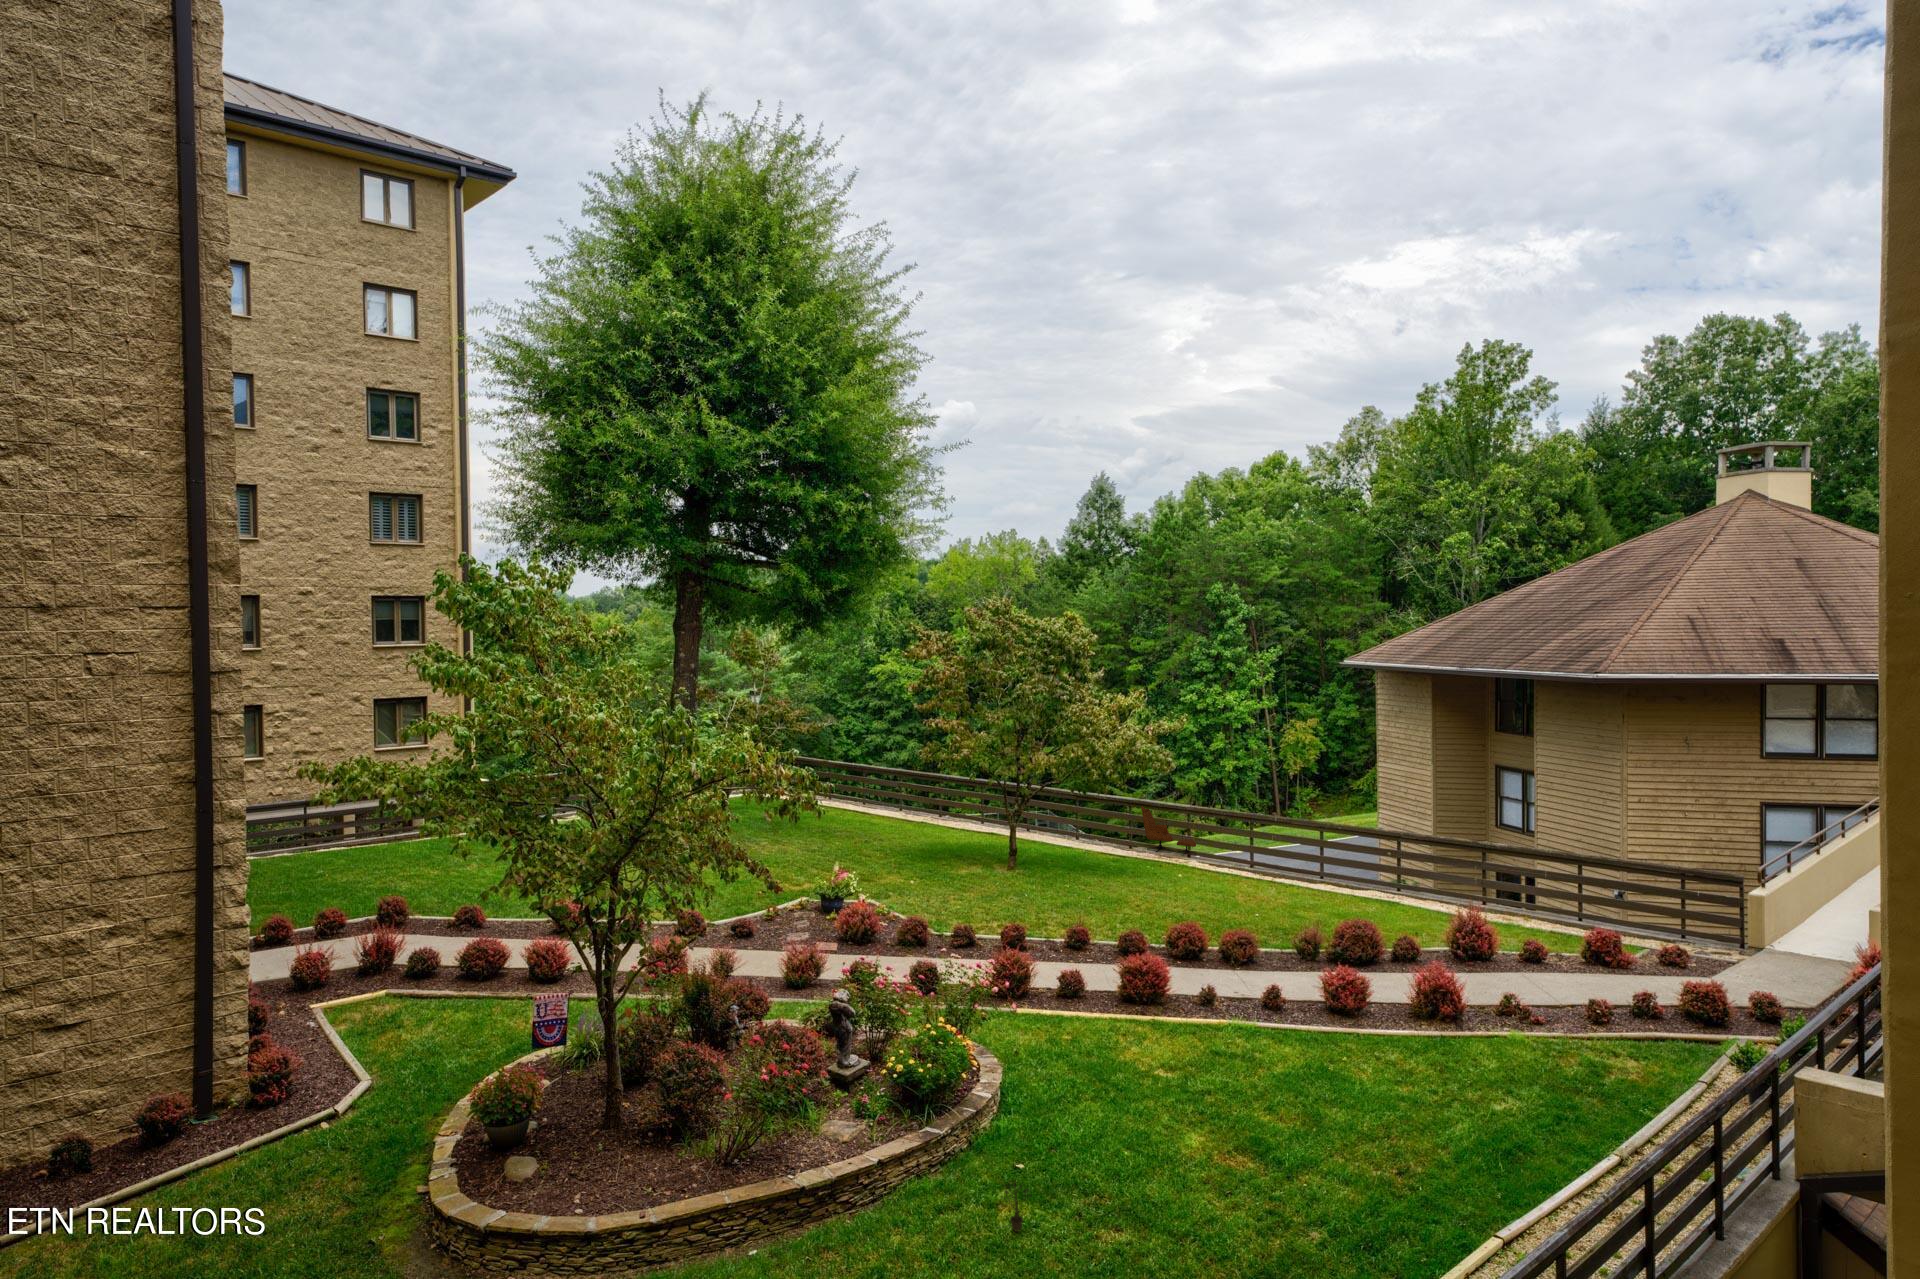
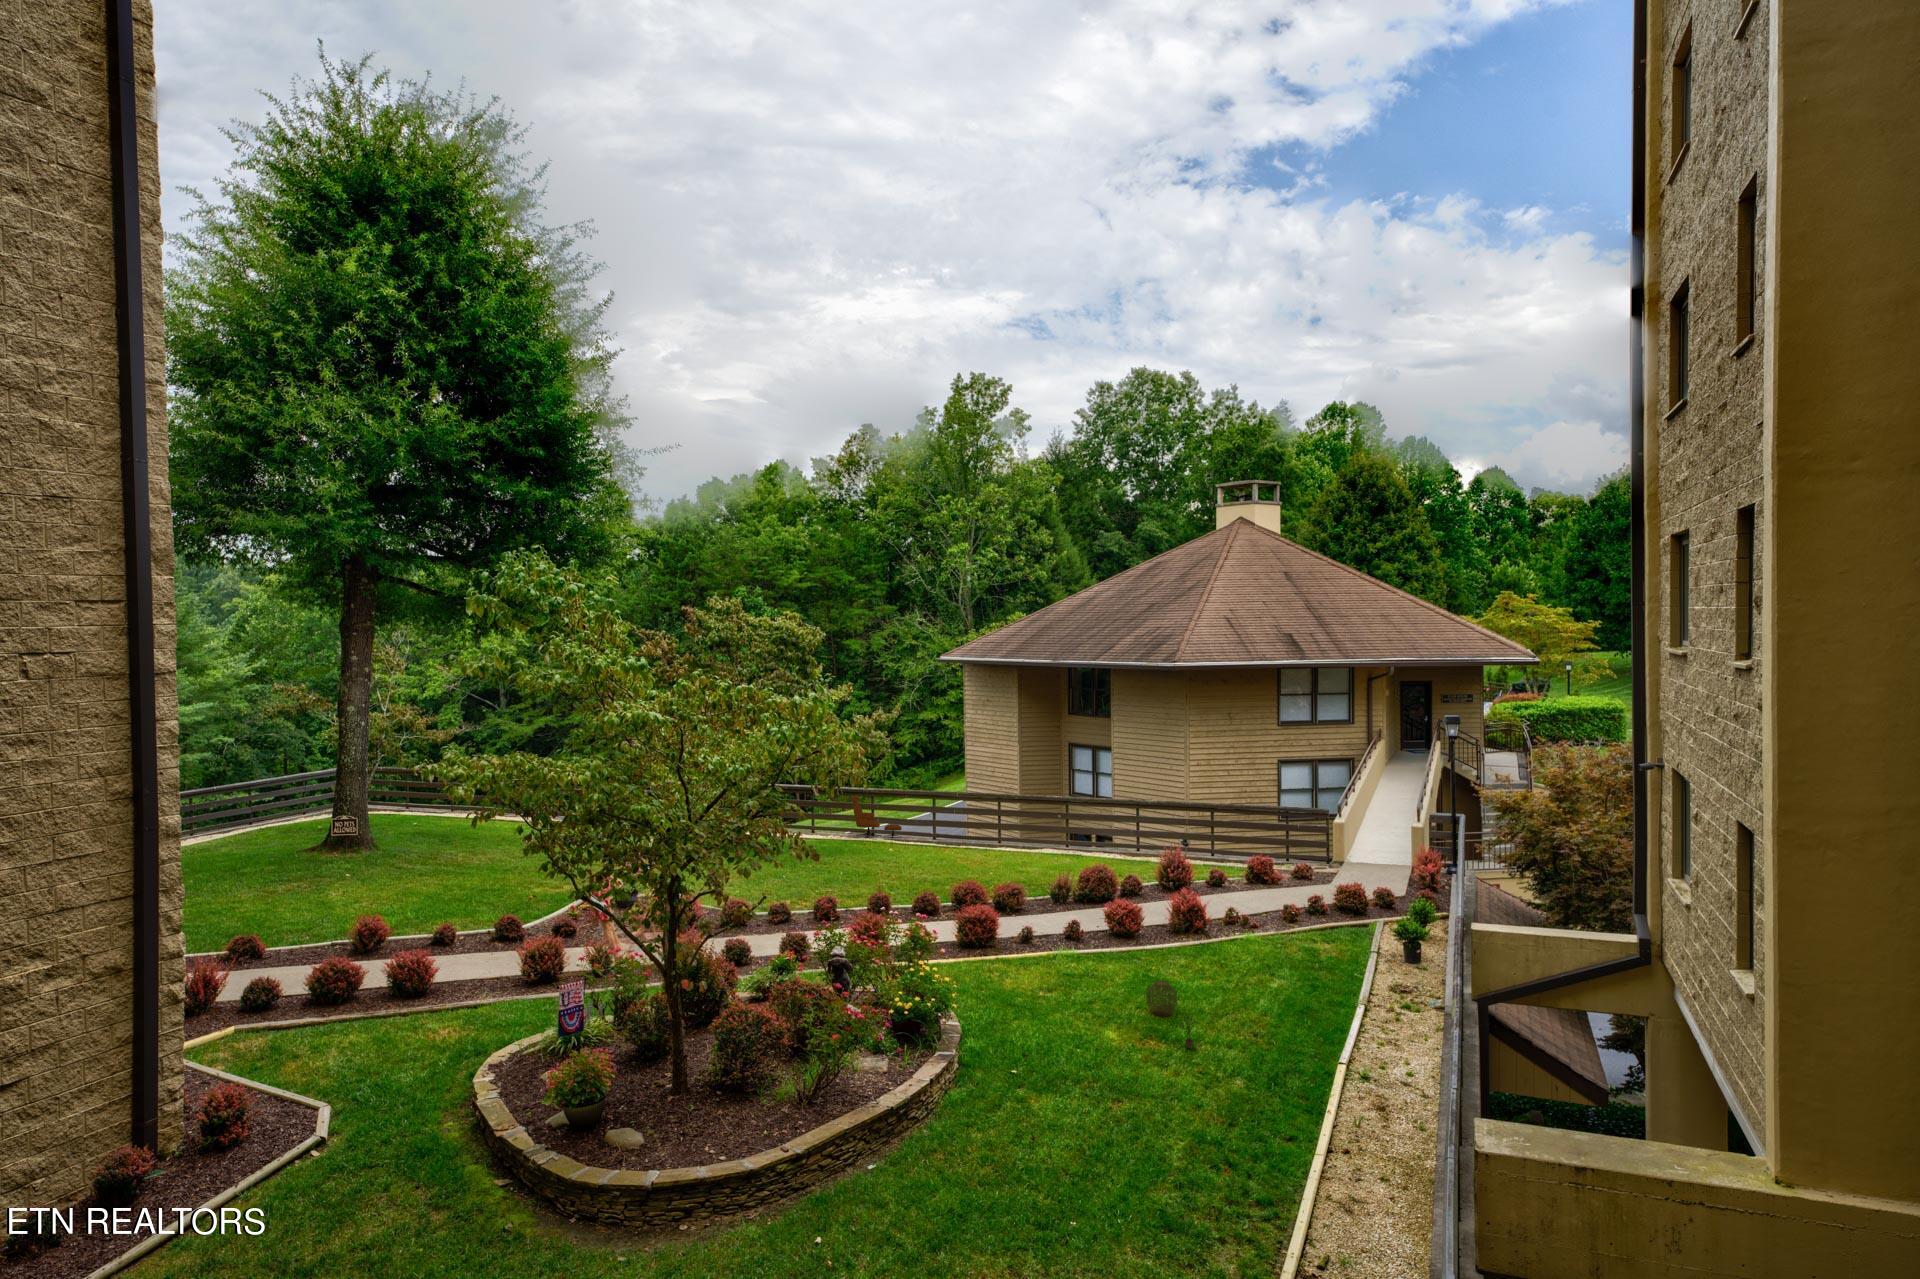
woven basket: none [1271,1091,1314,1143] -> present [1147,980,1177,1017]
decorative plant: present [1000,1183,1027,1232] -> present [1179,1017,1197,1048]

